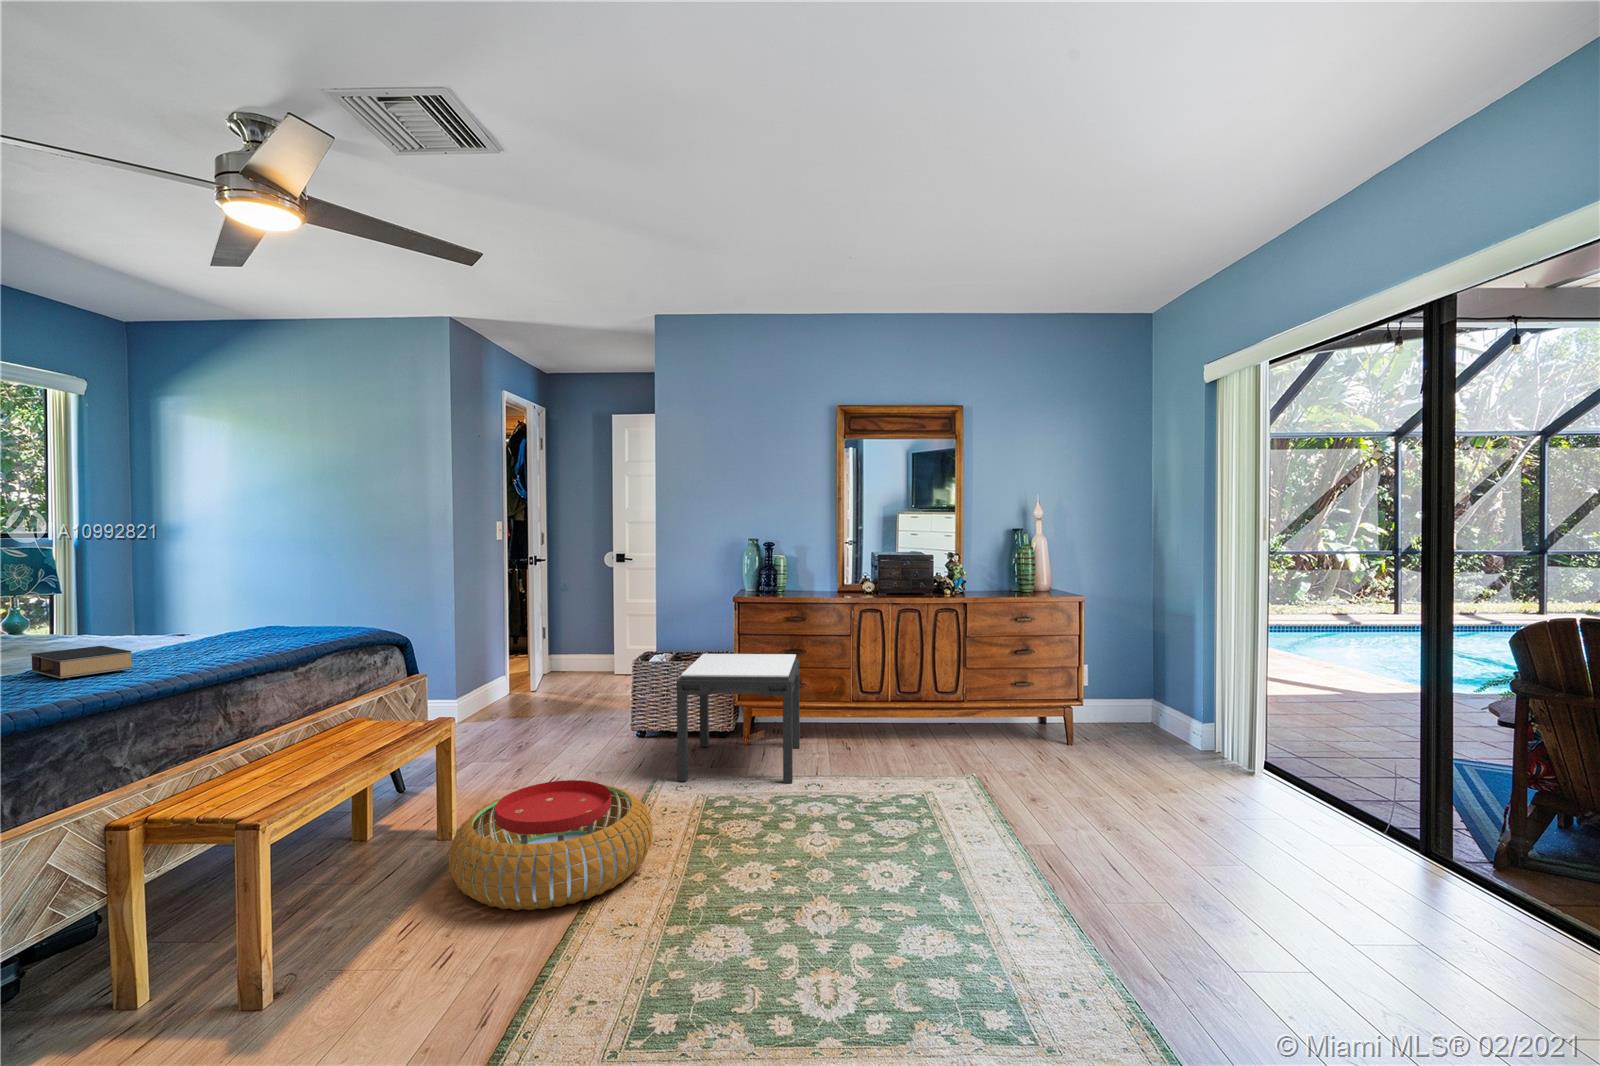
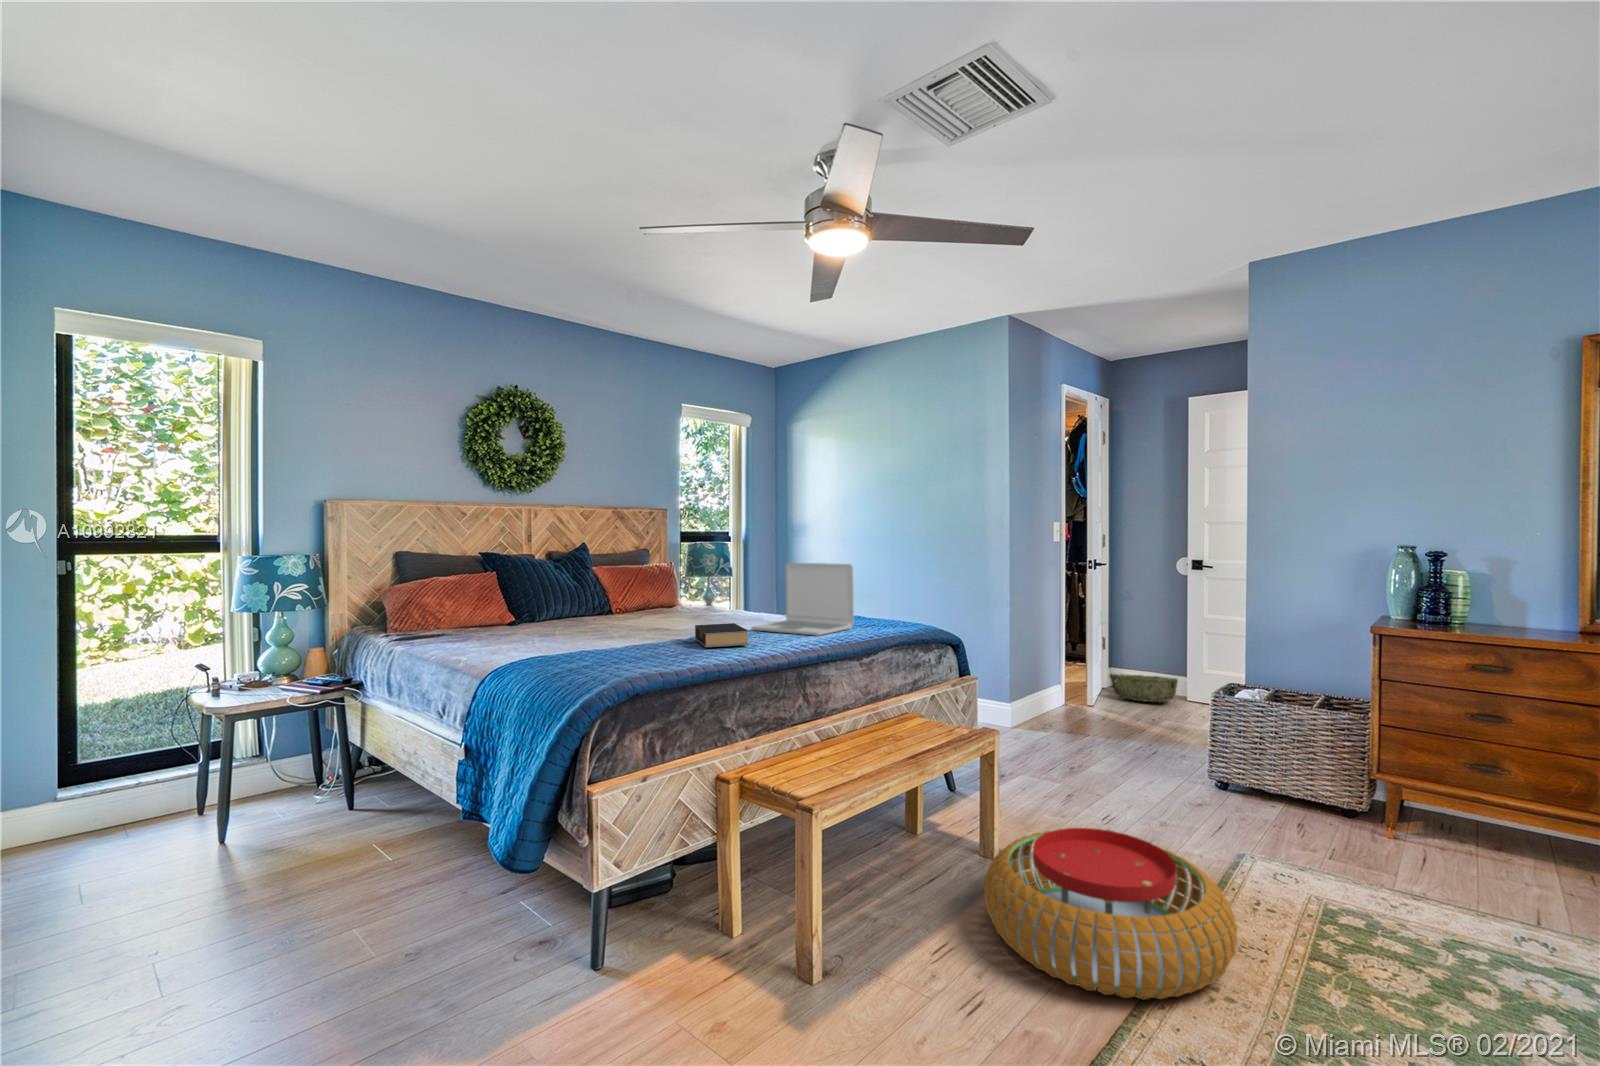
laptop: none [122,567,280,653] -> present [751,563,854,636]
side table: present [677,654,800,783] -> none [1275,699,1498,926]
woven basket: none [549,656,607,681] -> present [1109,674,1178,702]

